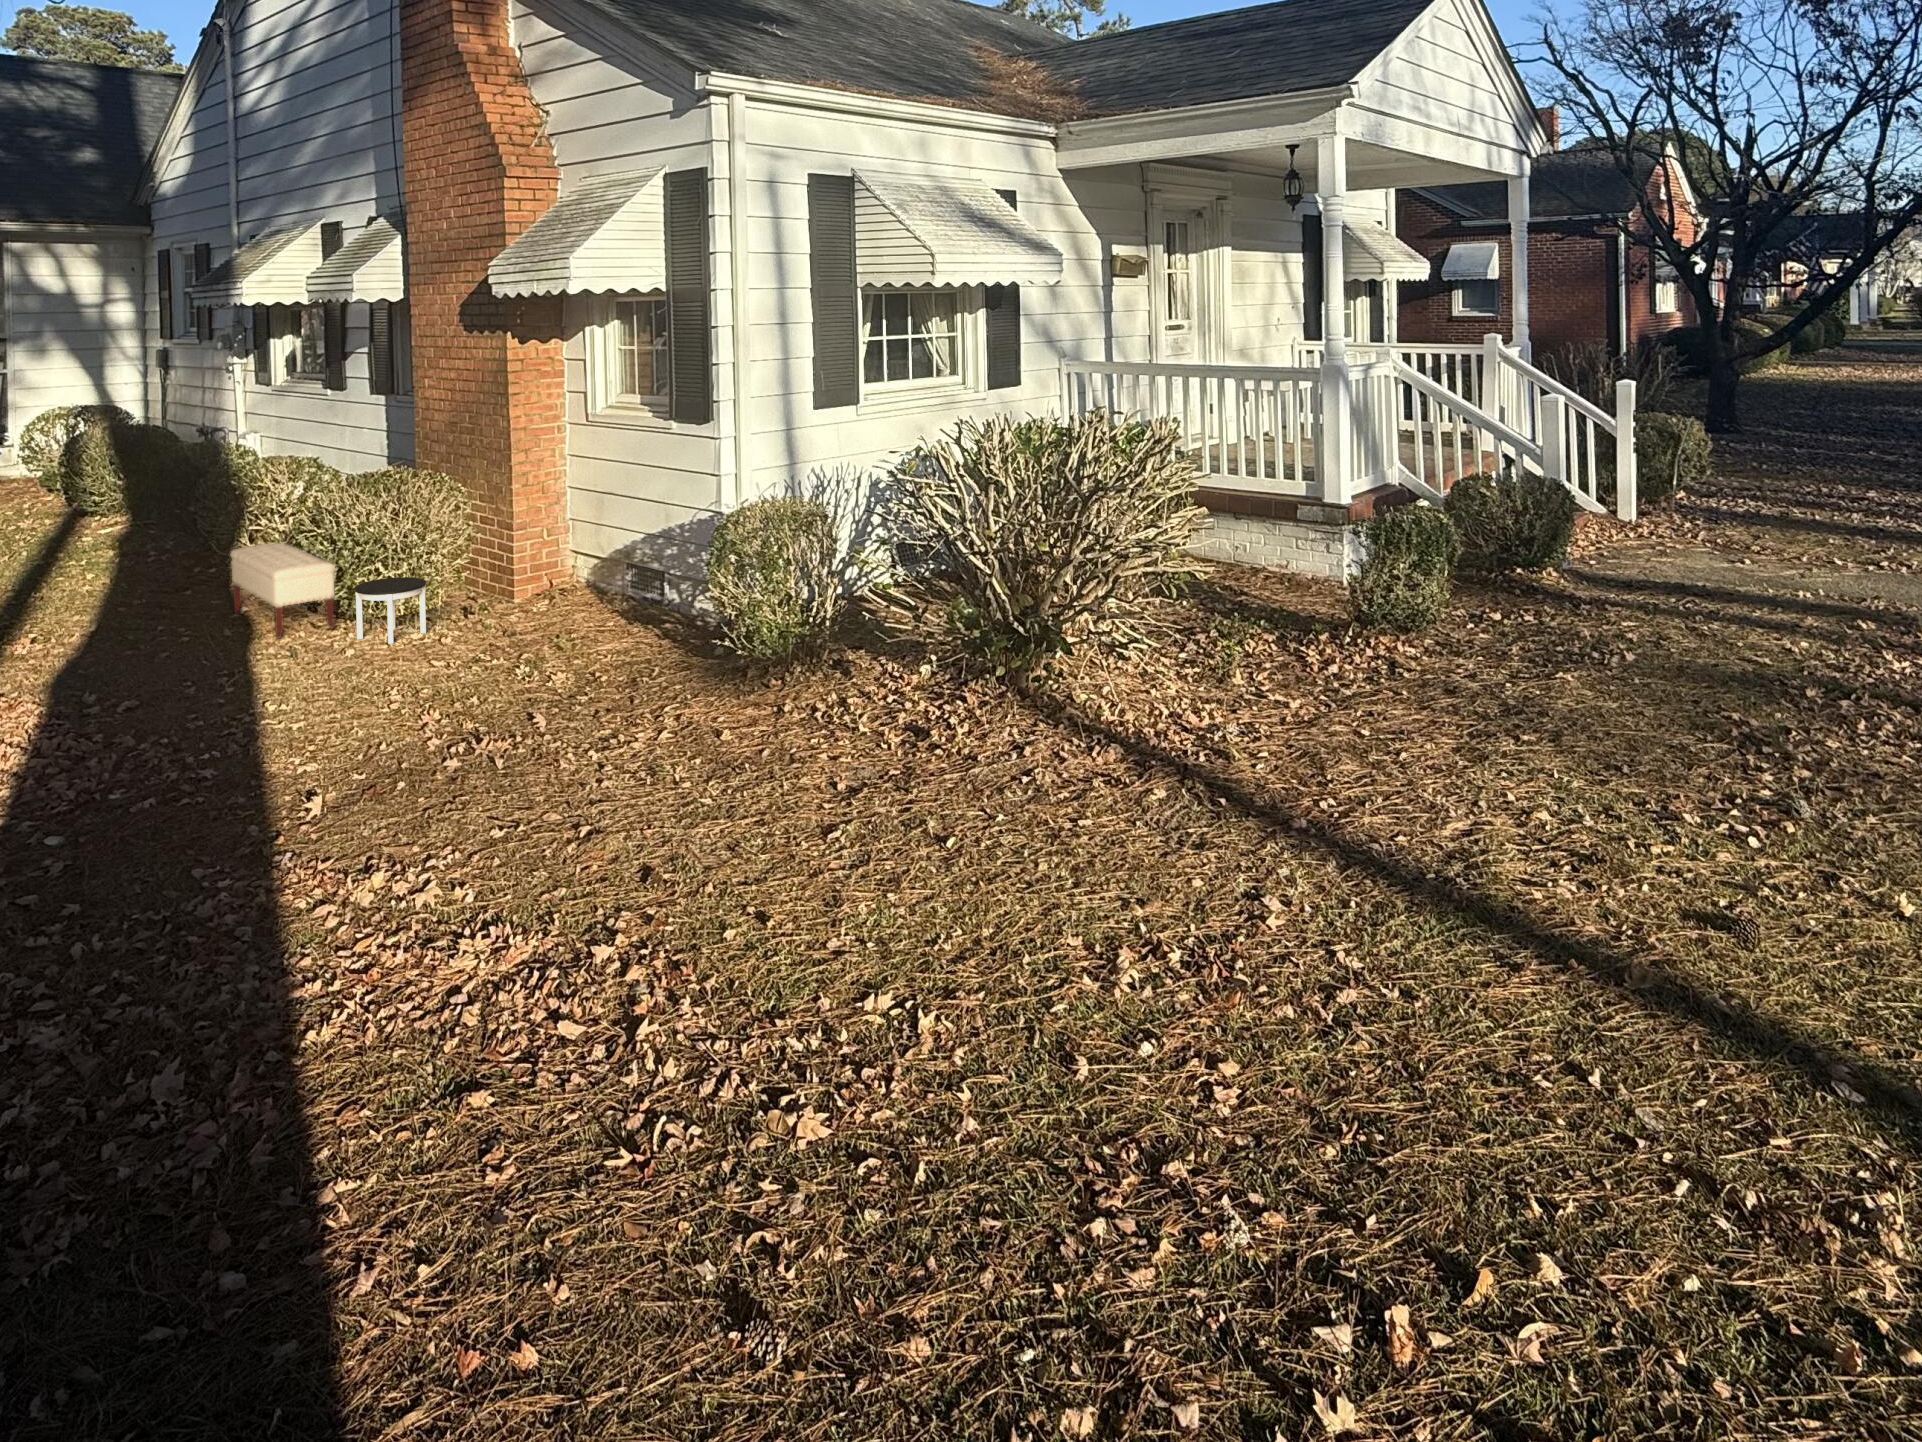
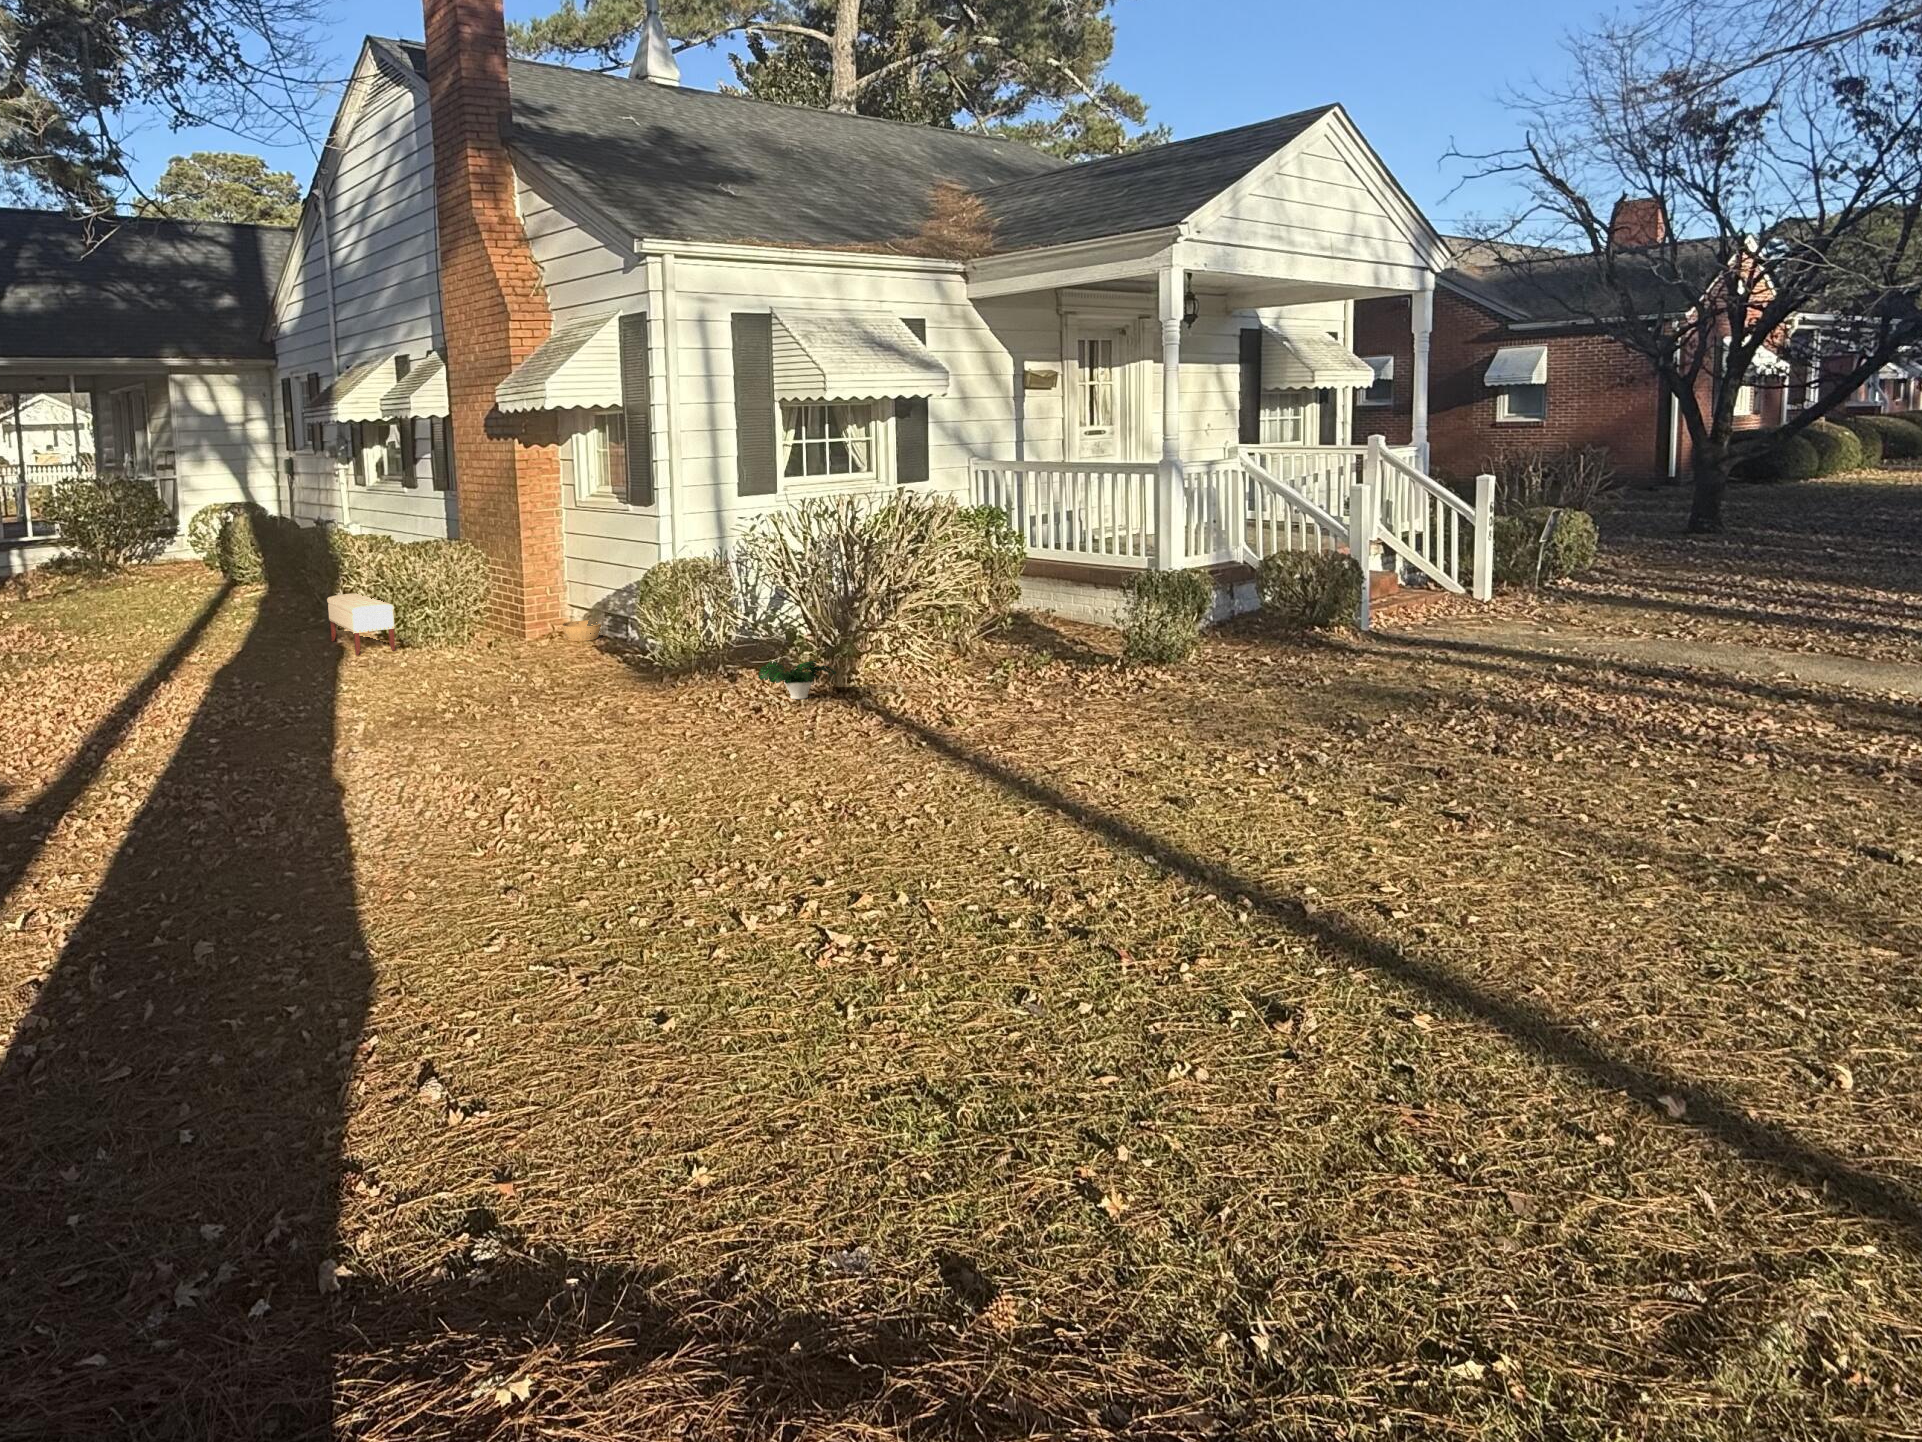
basket: none [570,575,626,606] -> present [562,620,601,641]
round table: present [354,577,426,644] -> none [405,615,456,659]
potted plant: none [916,654,1030,714] -> present [758,661,836,699]

